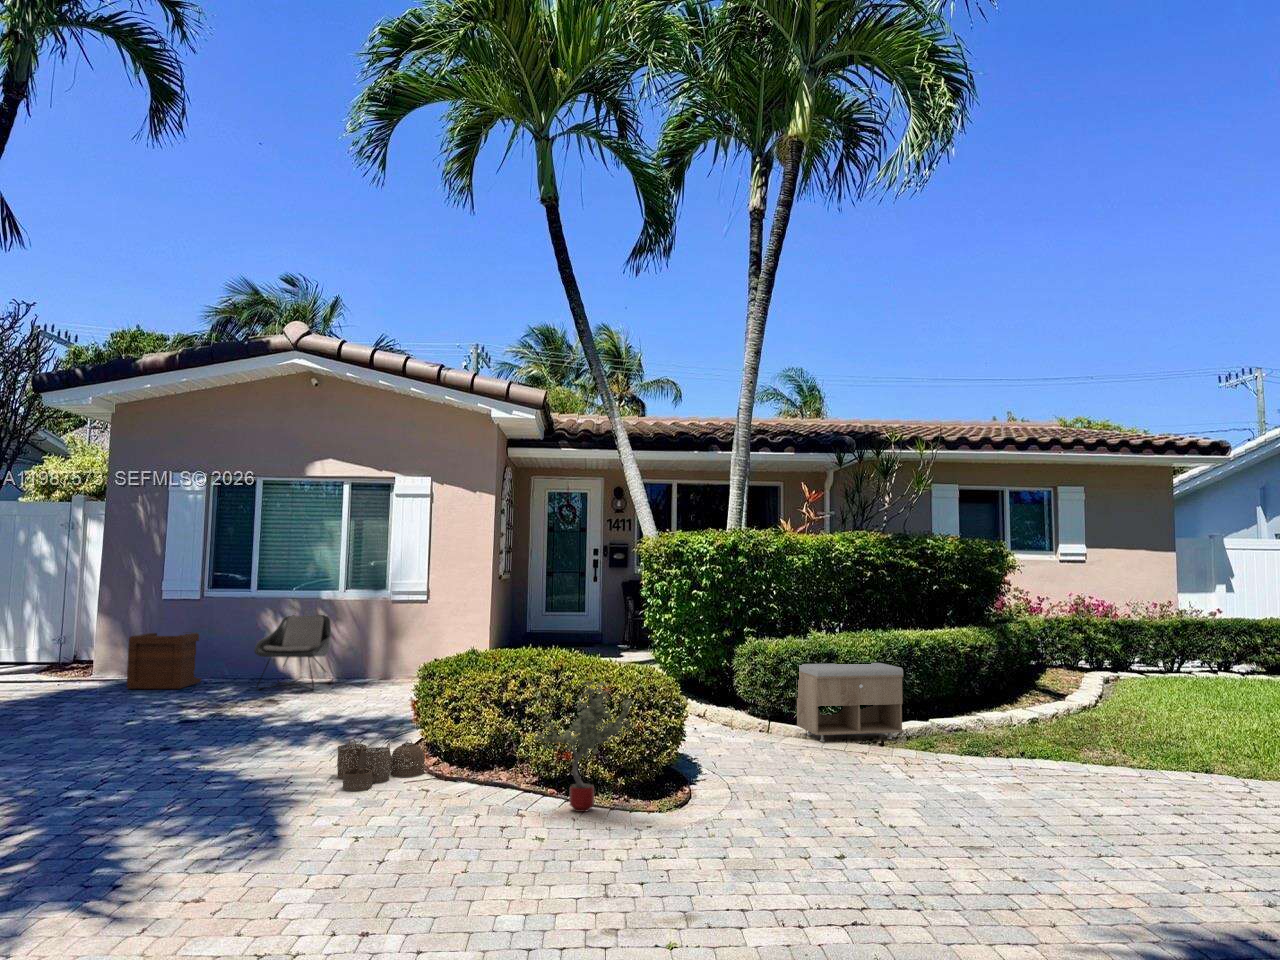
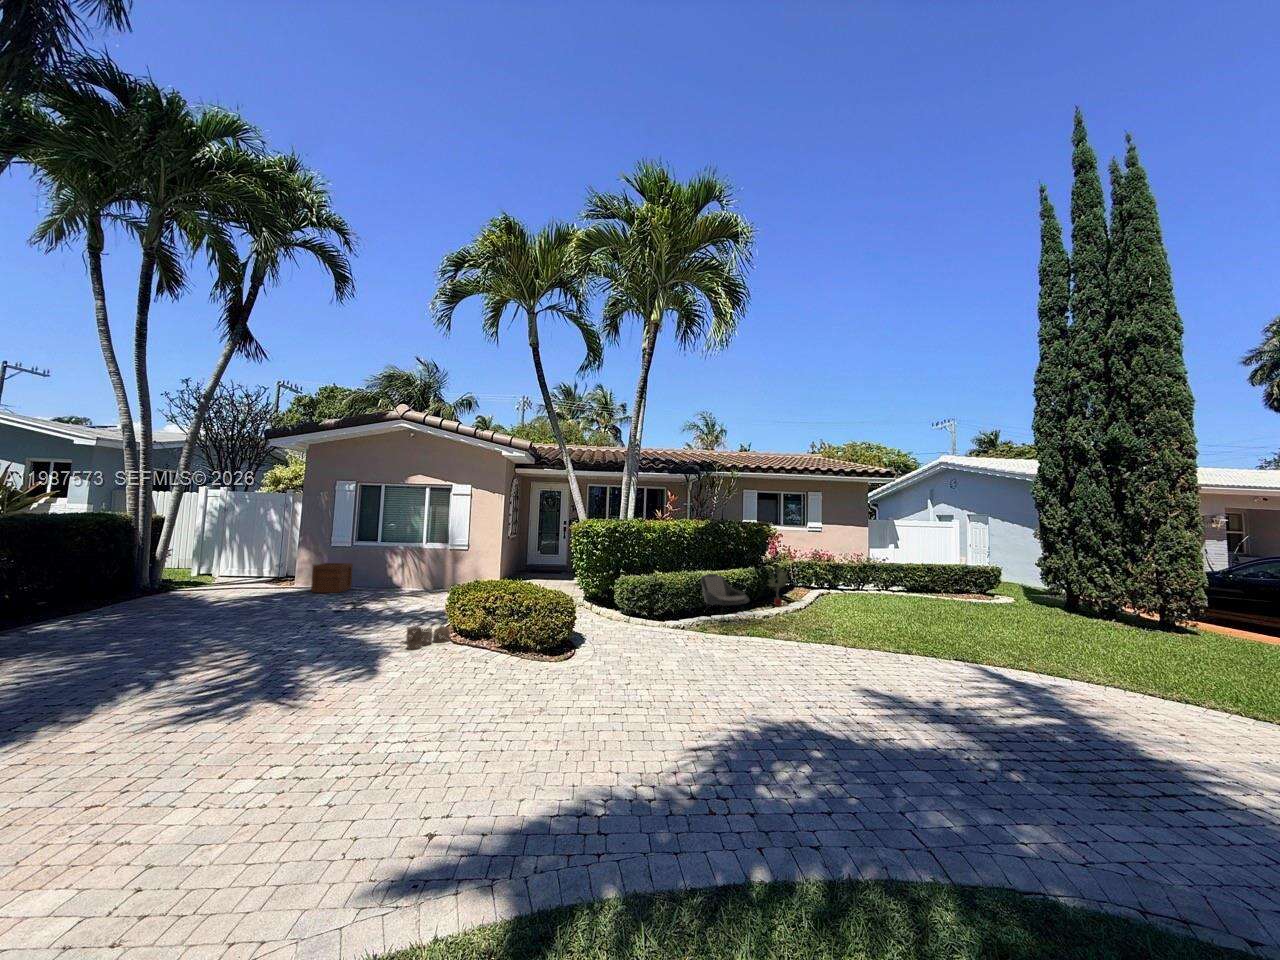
lounge chair: present [254,613,332,691] -> present [700,574,749,626]
storage bench: present [797,663,903,742] -> none [643,588,694,627]
potted tree: present [535,681,633,812] -> present [767,569,788,606]

